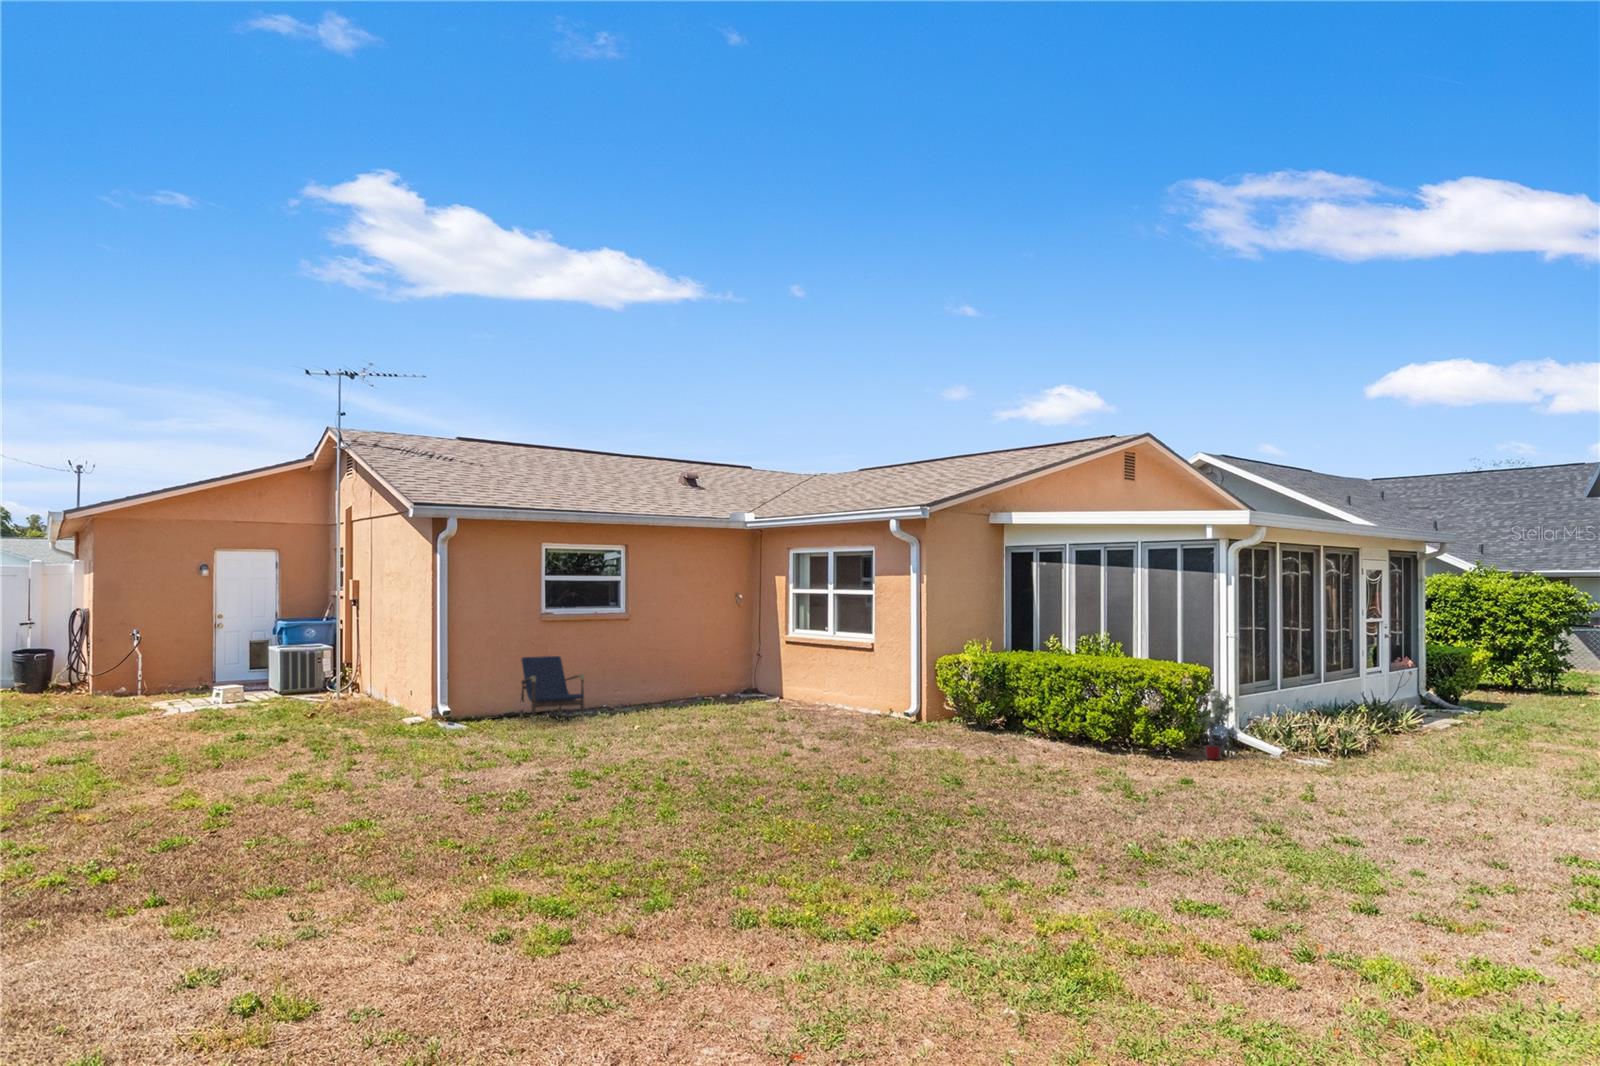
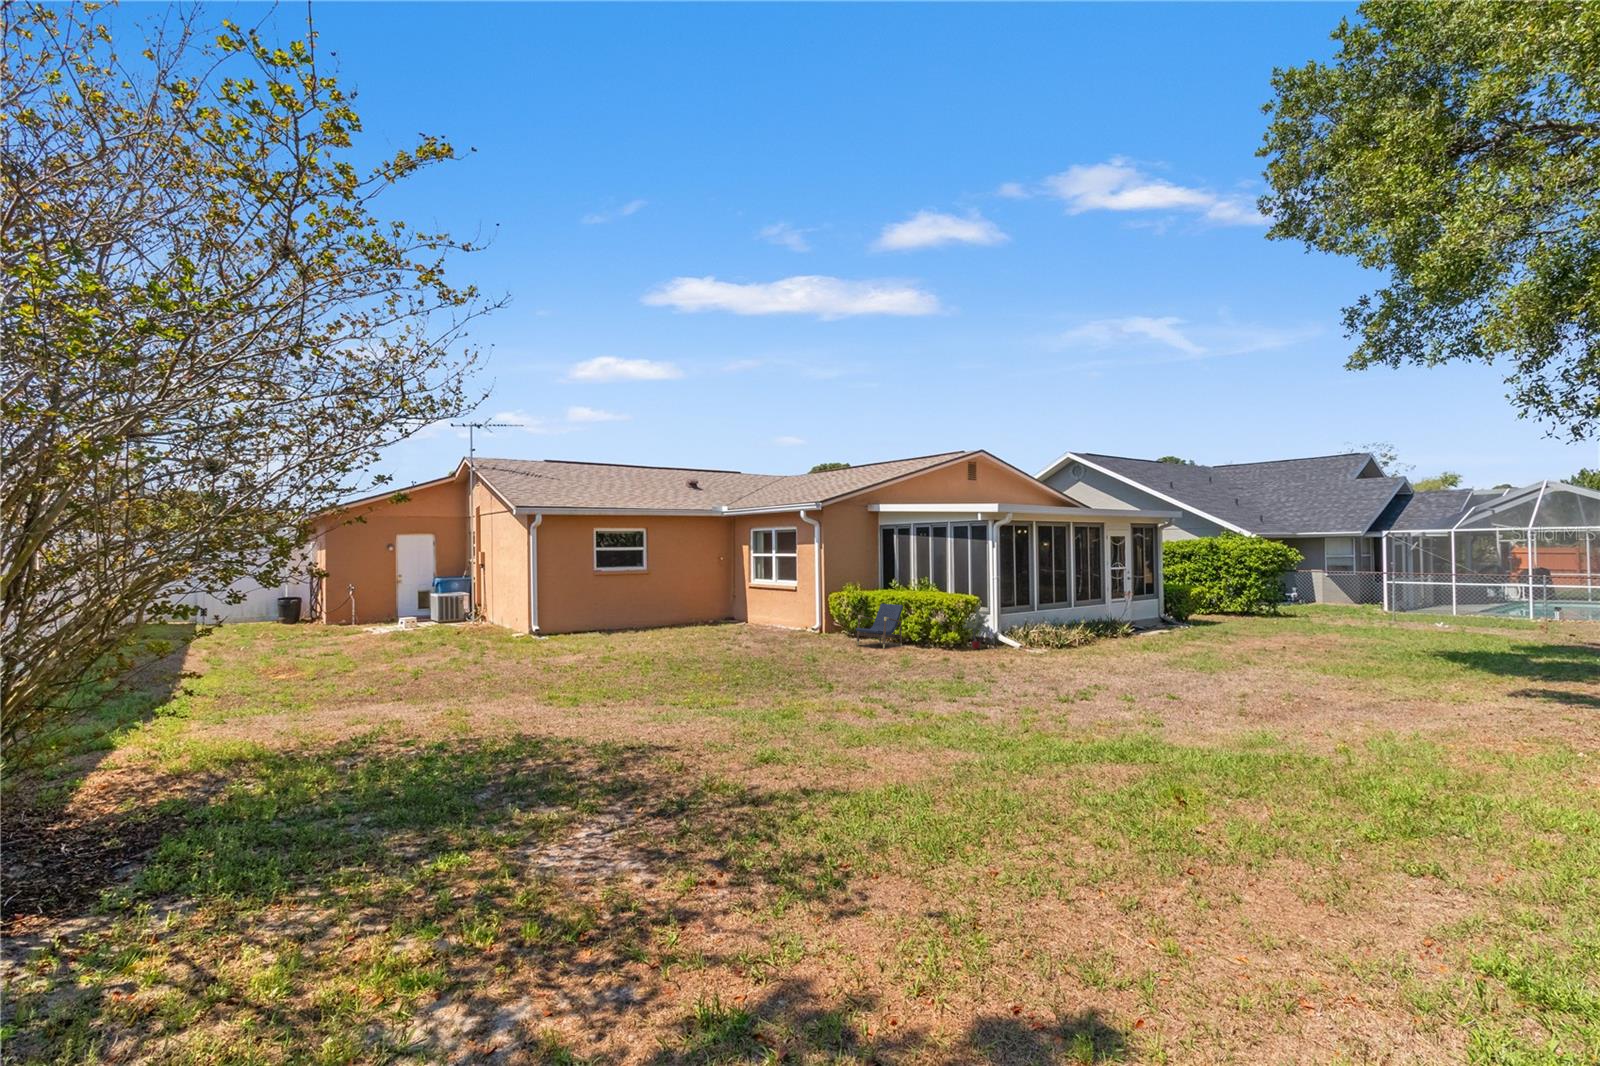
lounge chair: present [520,656,584,723] -> present [856,604,903,649]

